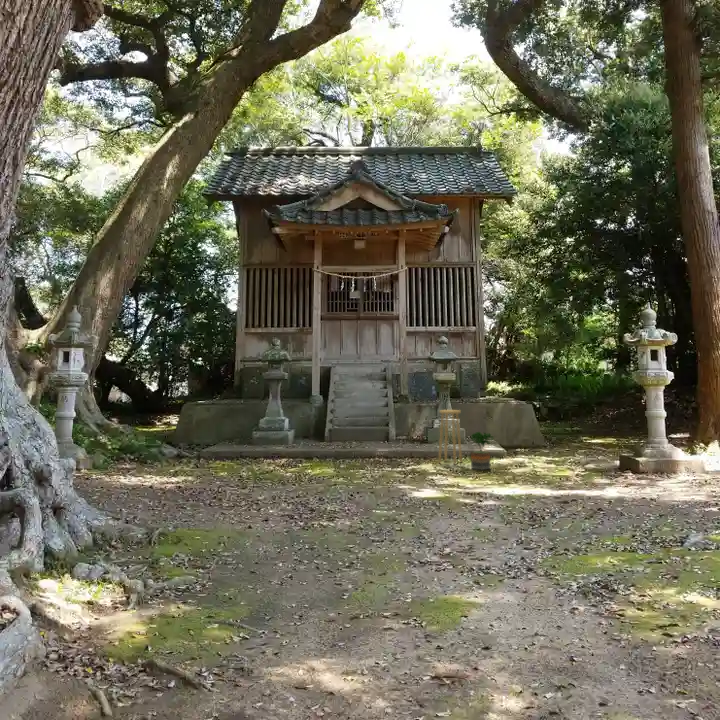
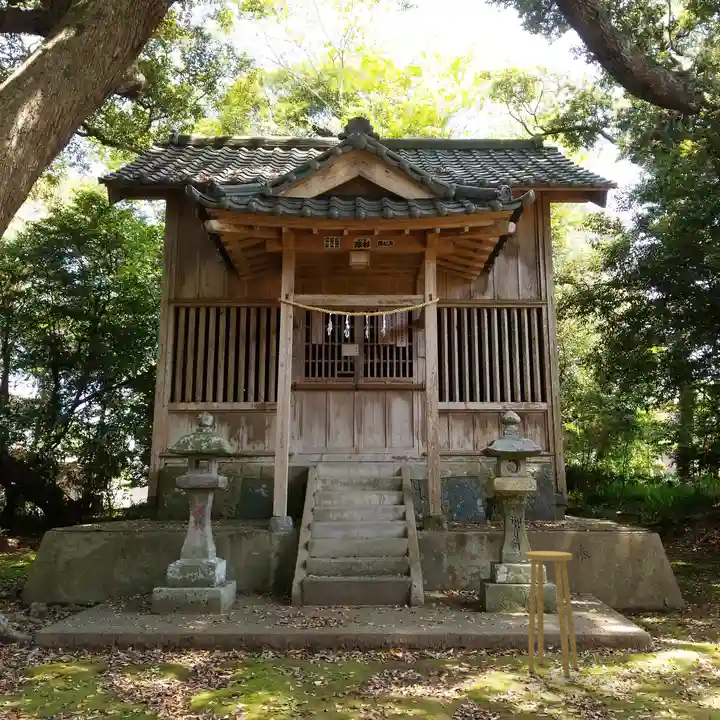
potted tree: present [471,432,493,470] -> none [606,604,664,700]

